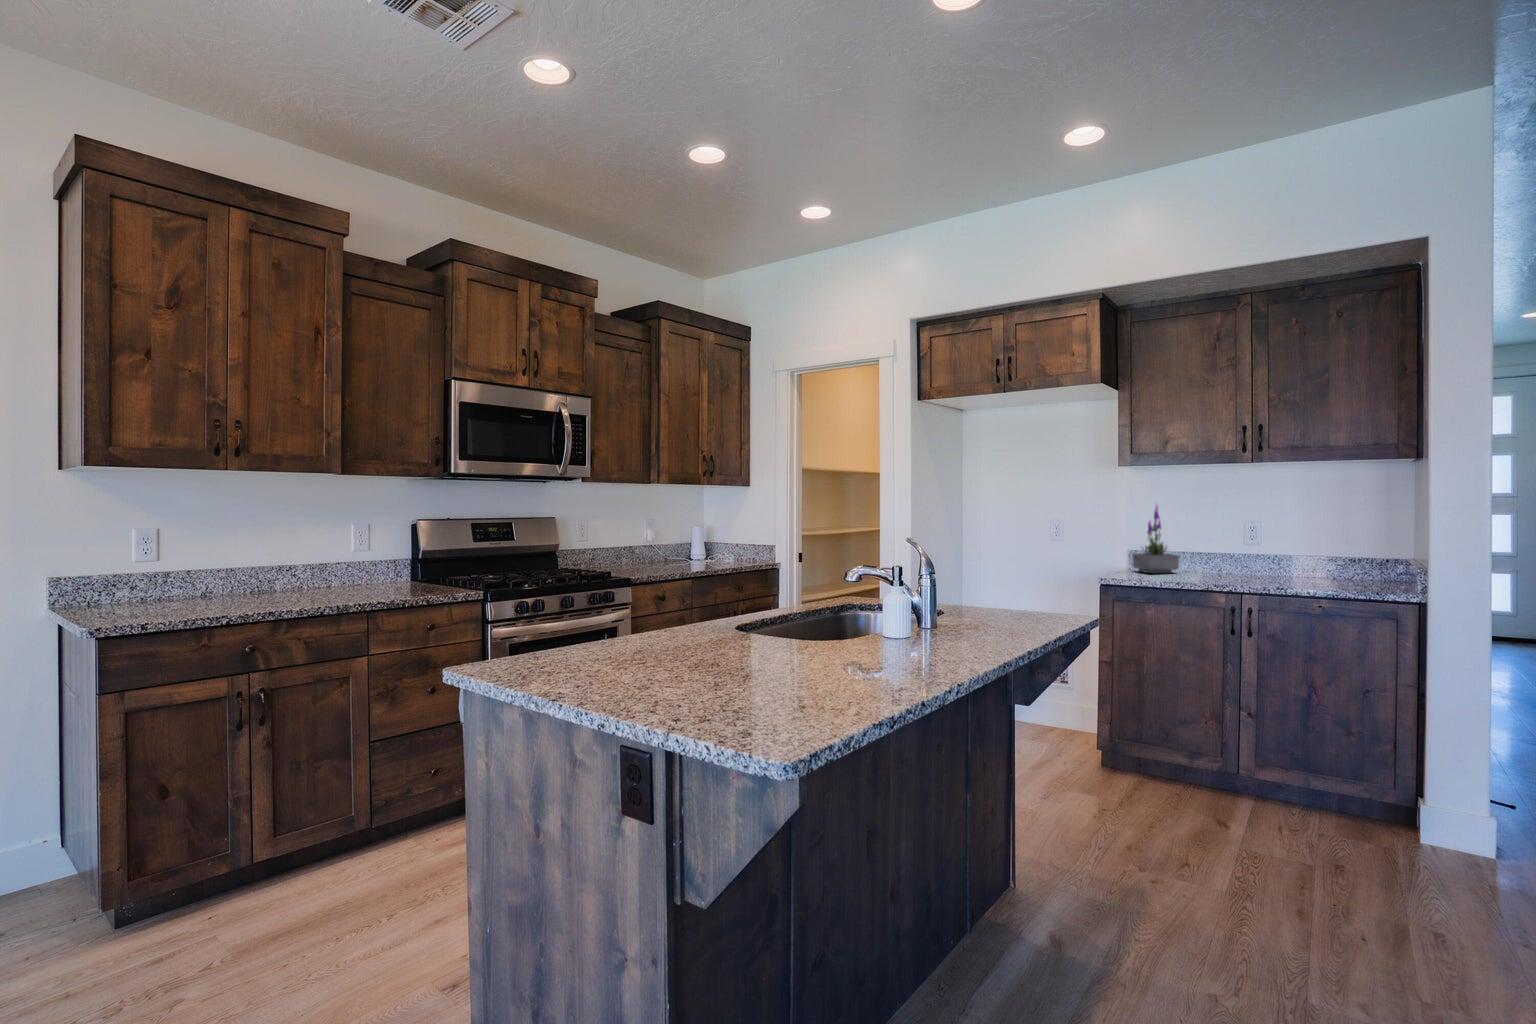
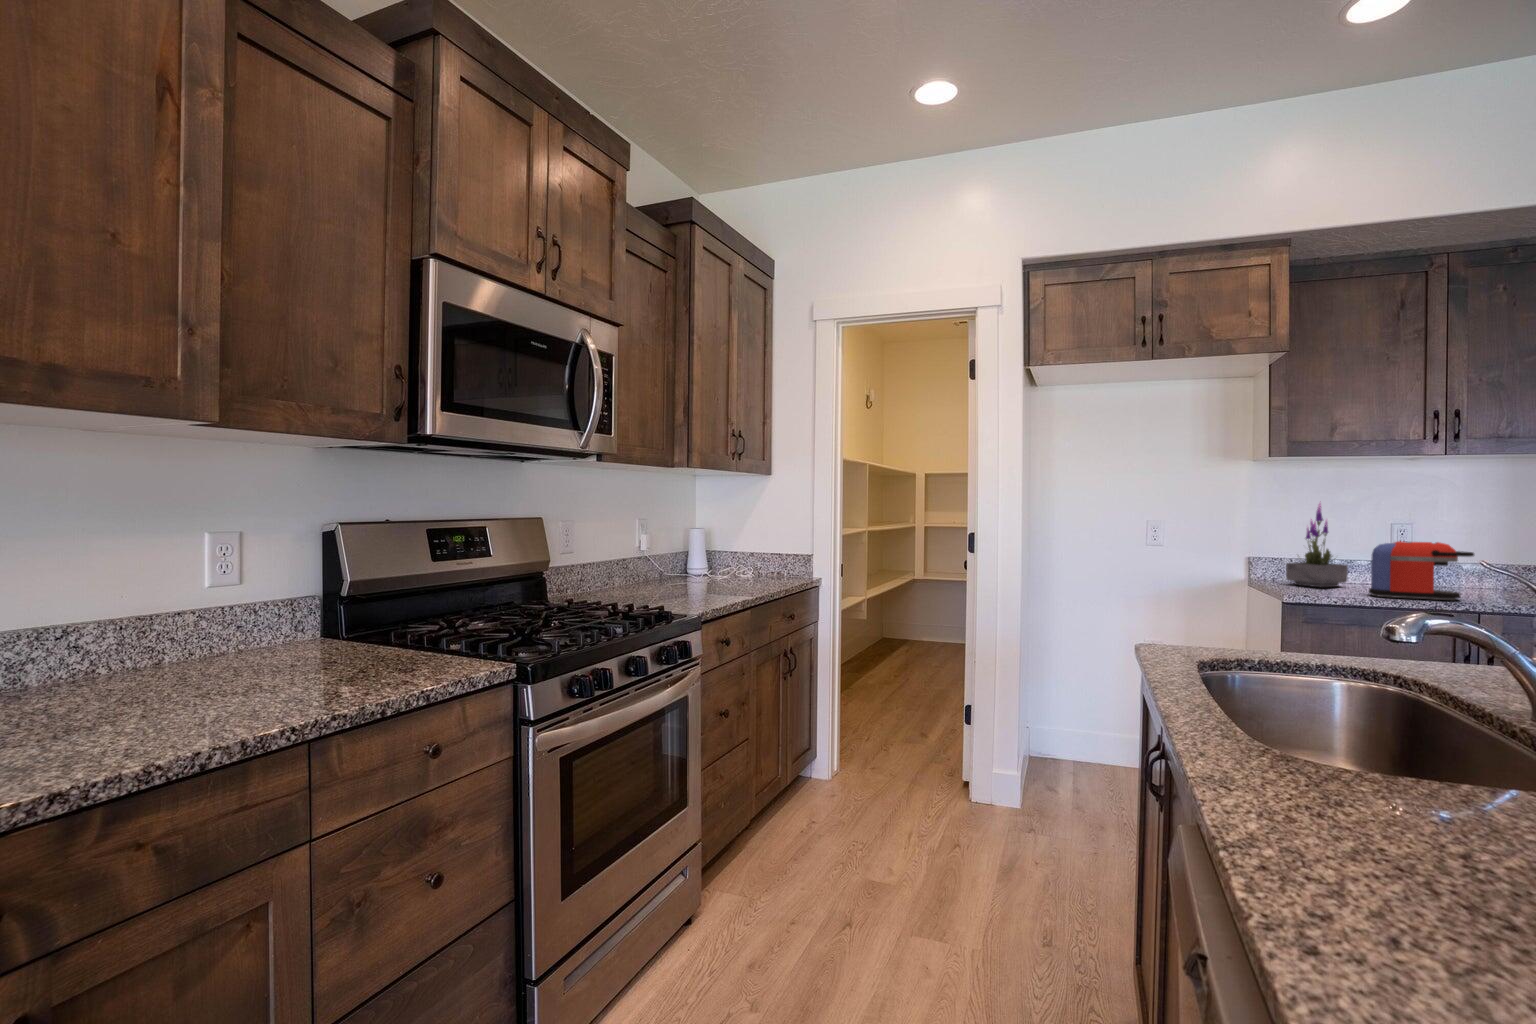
coffee maker: none [1170,535,1245,583] -> present [1369,541,1474,600]

